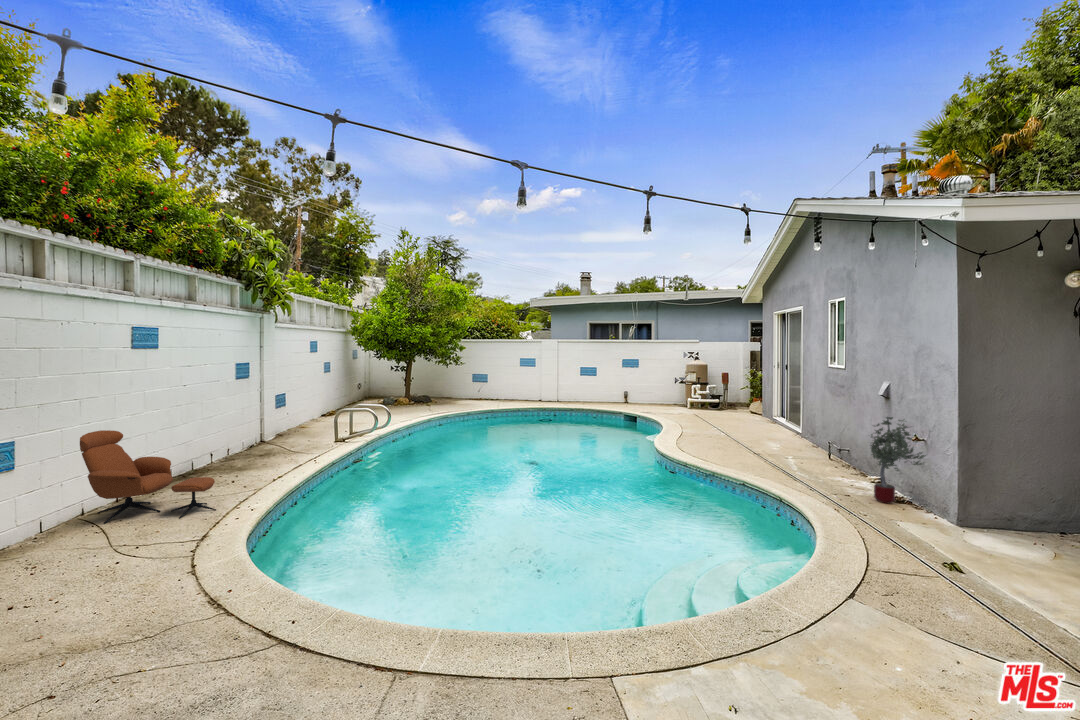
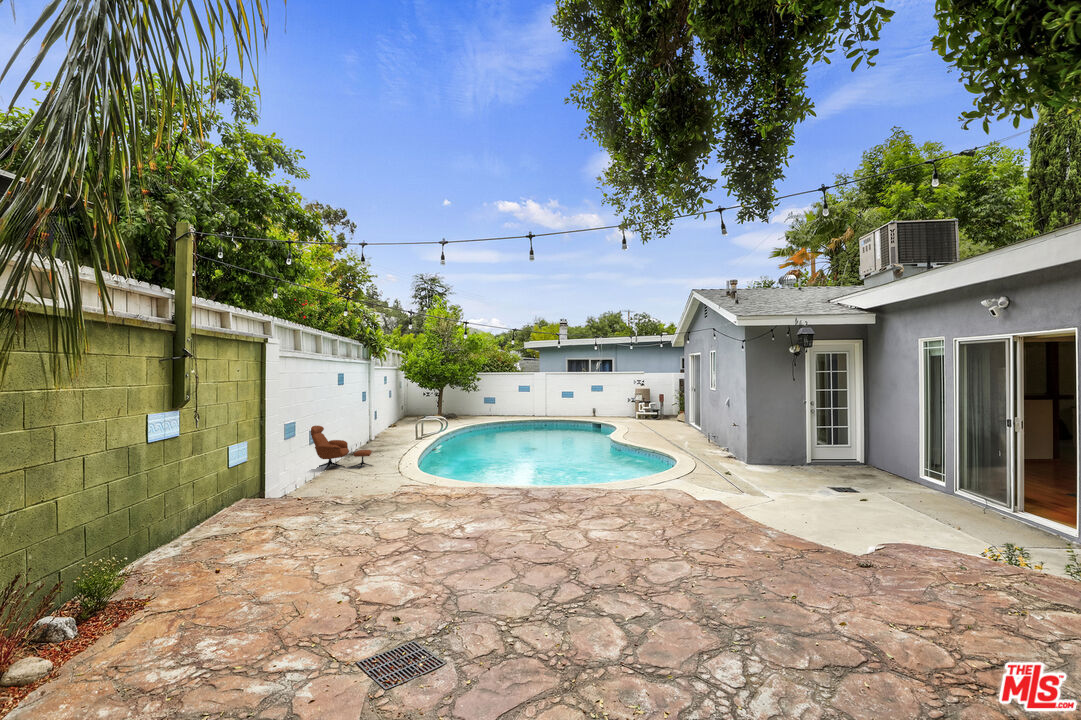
potted tree: present [870,417,926,503] -> none [709,414,736,459]

